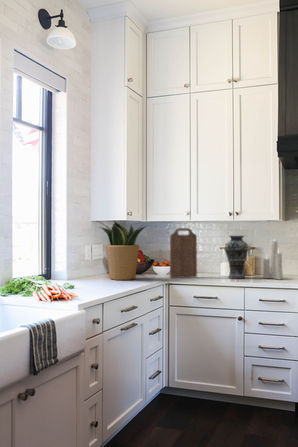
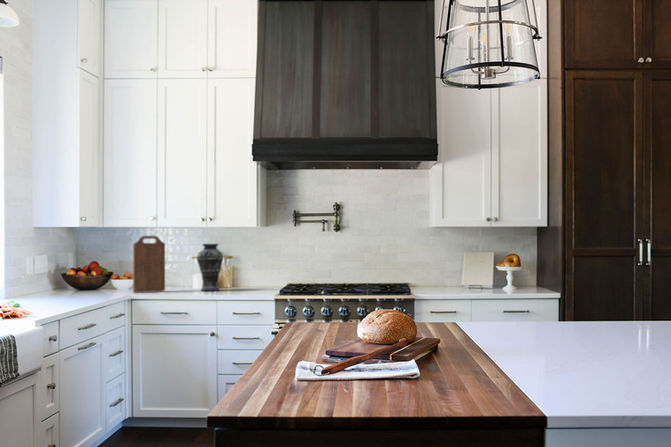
potted plant: present [100,221,146,280] -> none [41,227,109,297]
candle: present [263,240,283,279] -> none [238,241,260,290]

